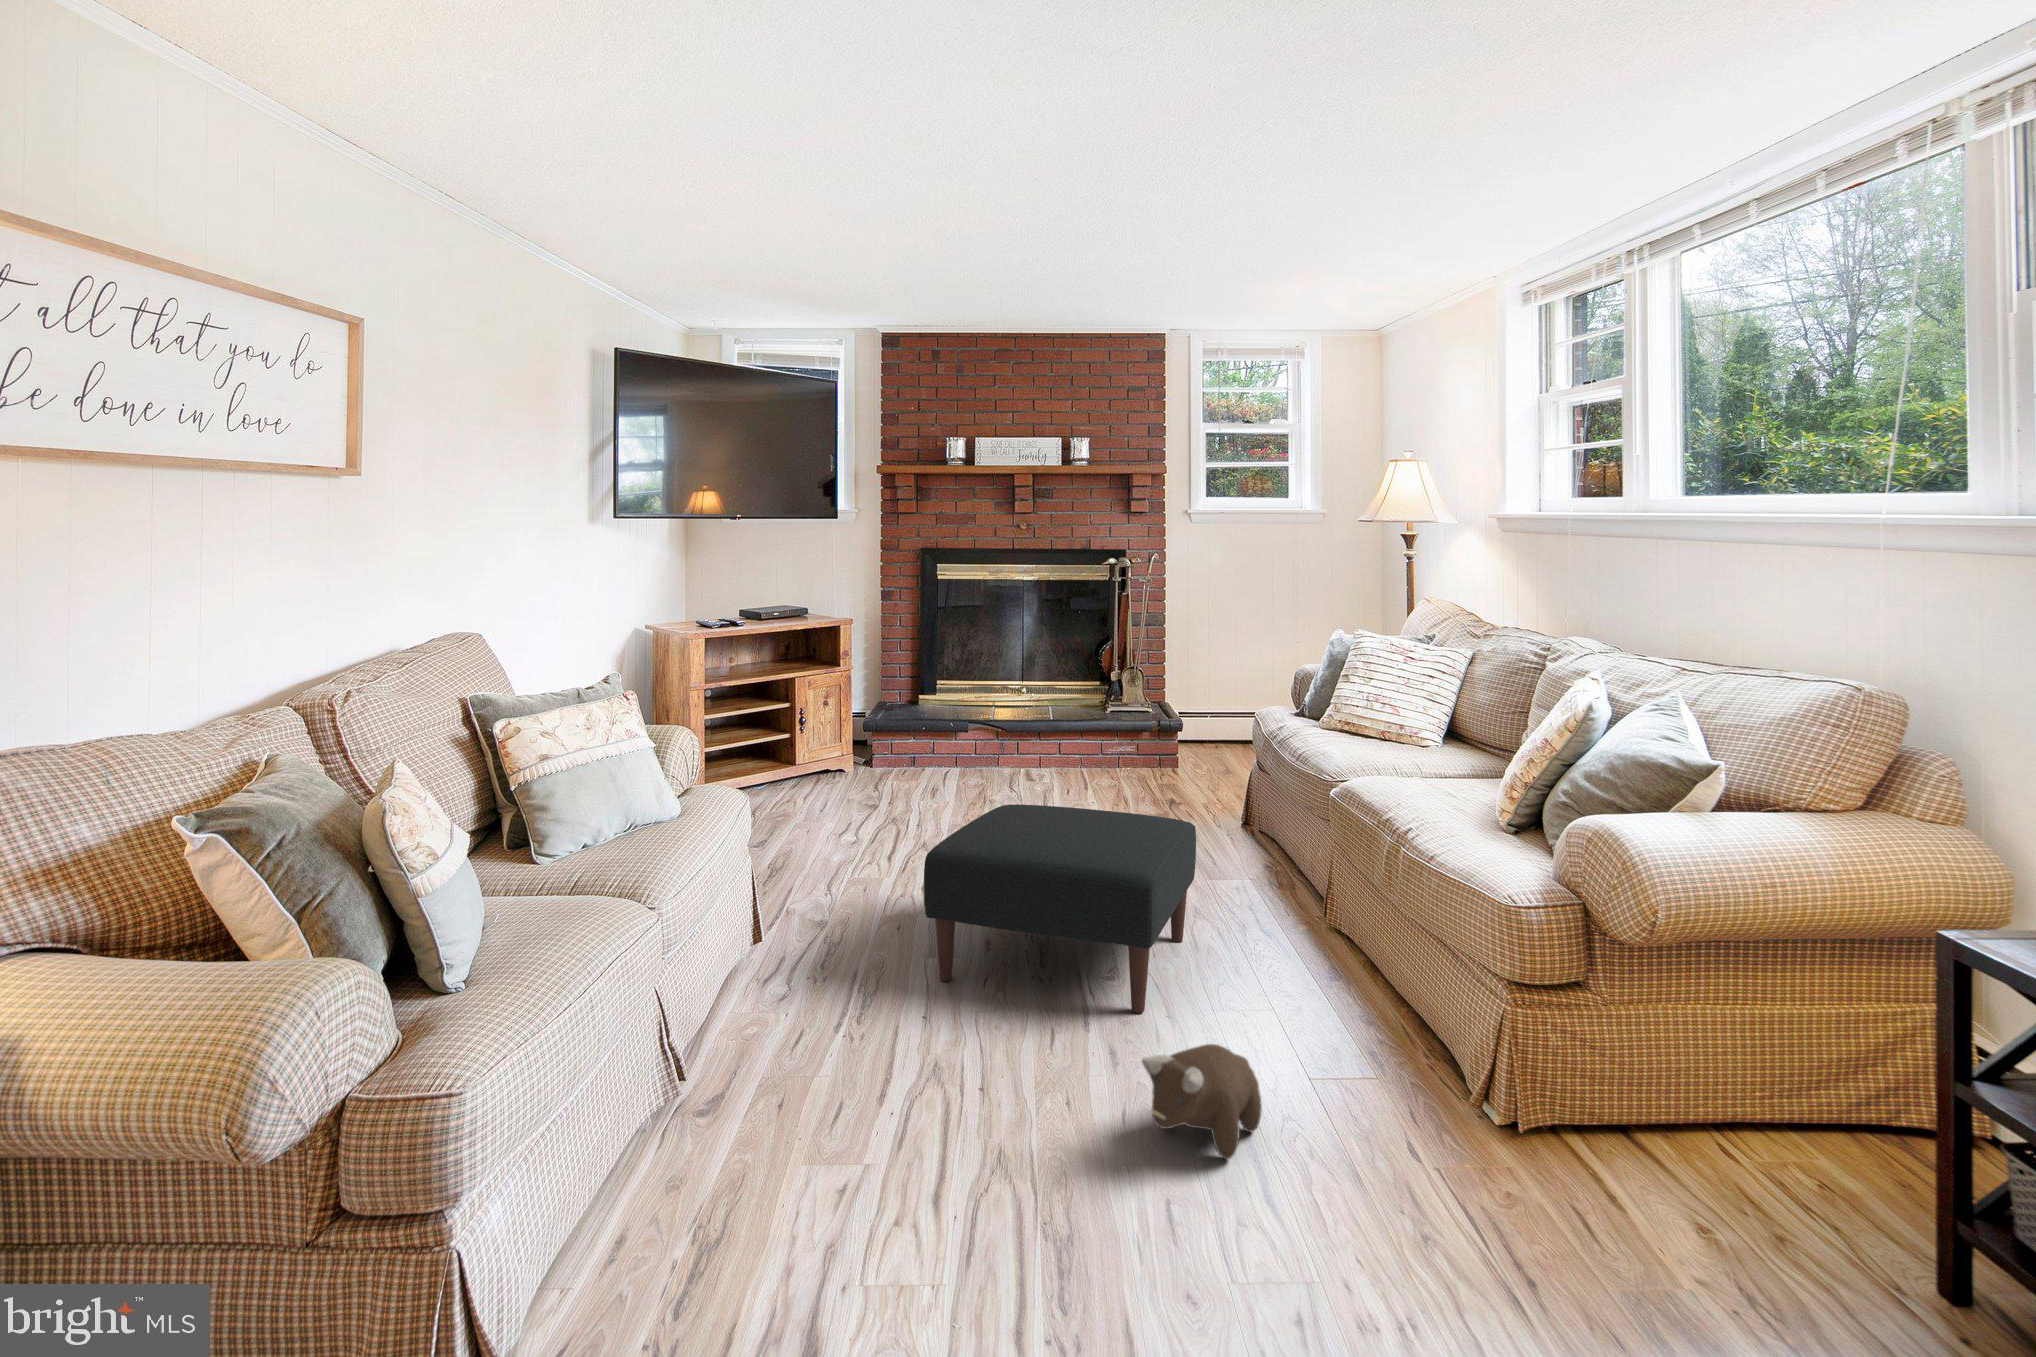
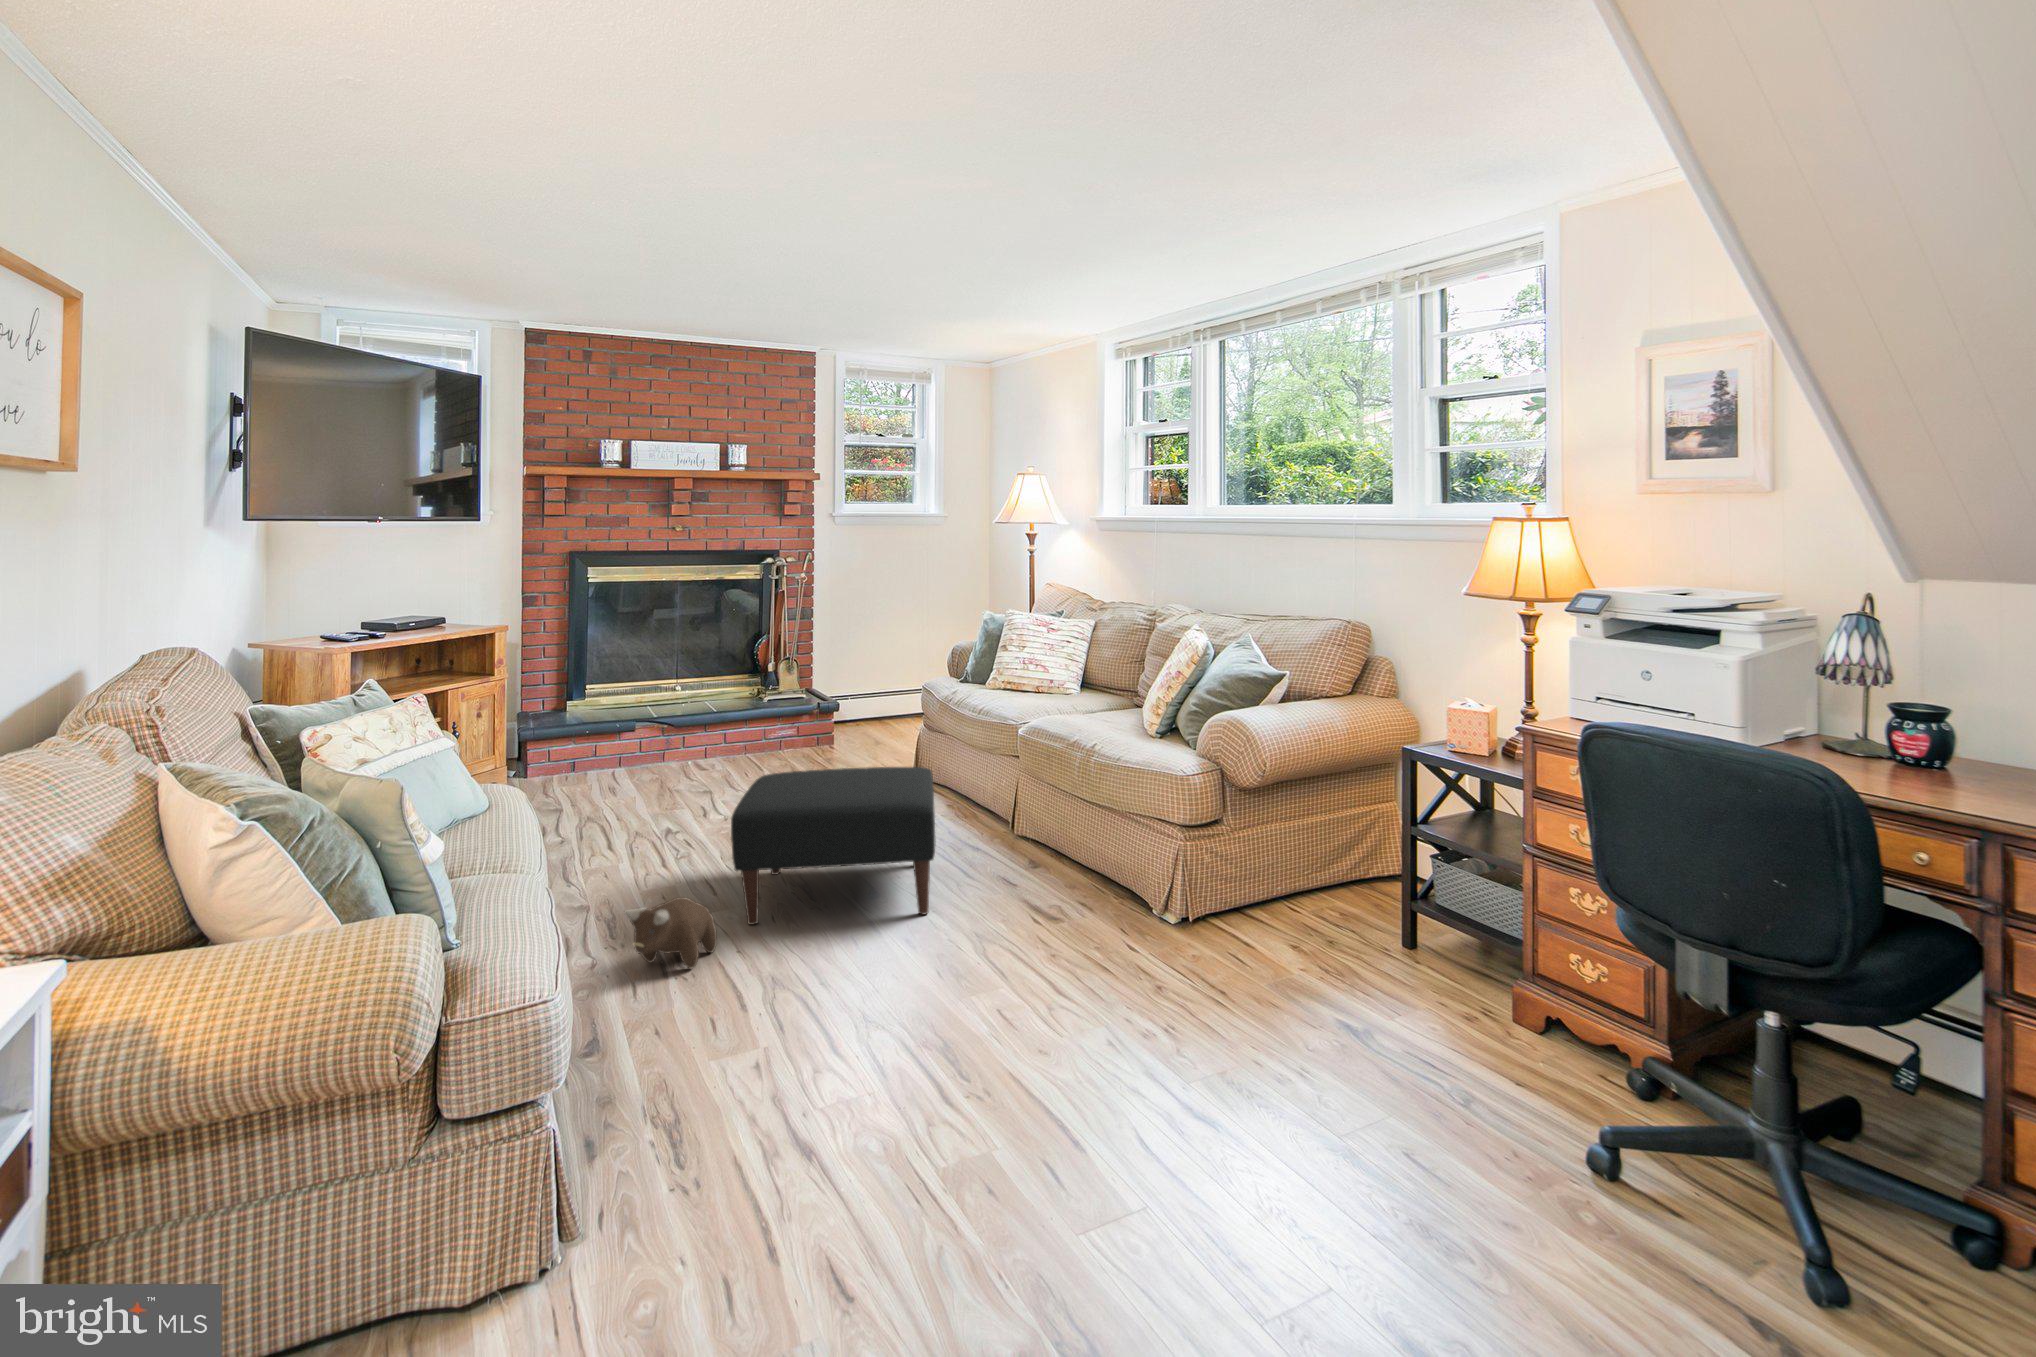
plush toy: present [1142,1044,1262,1159] -> present [624,897,717,969]

